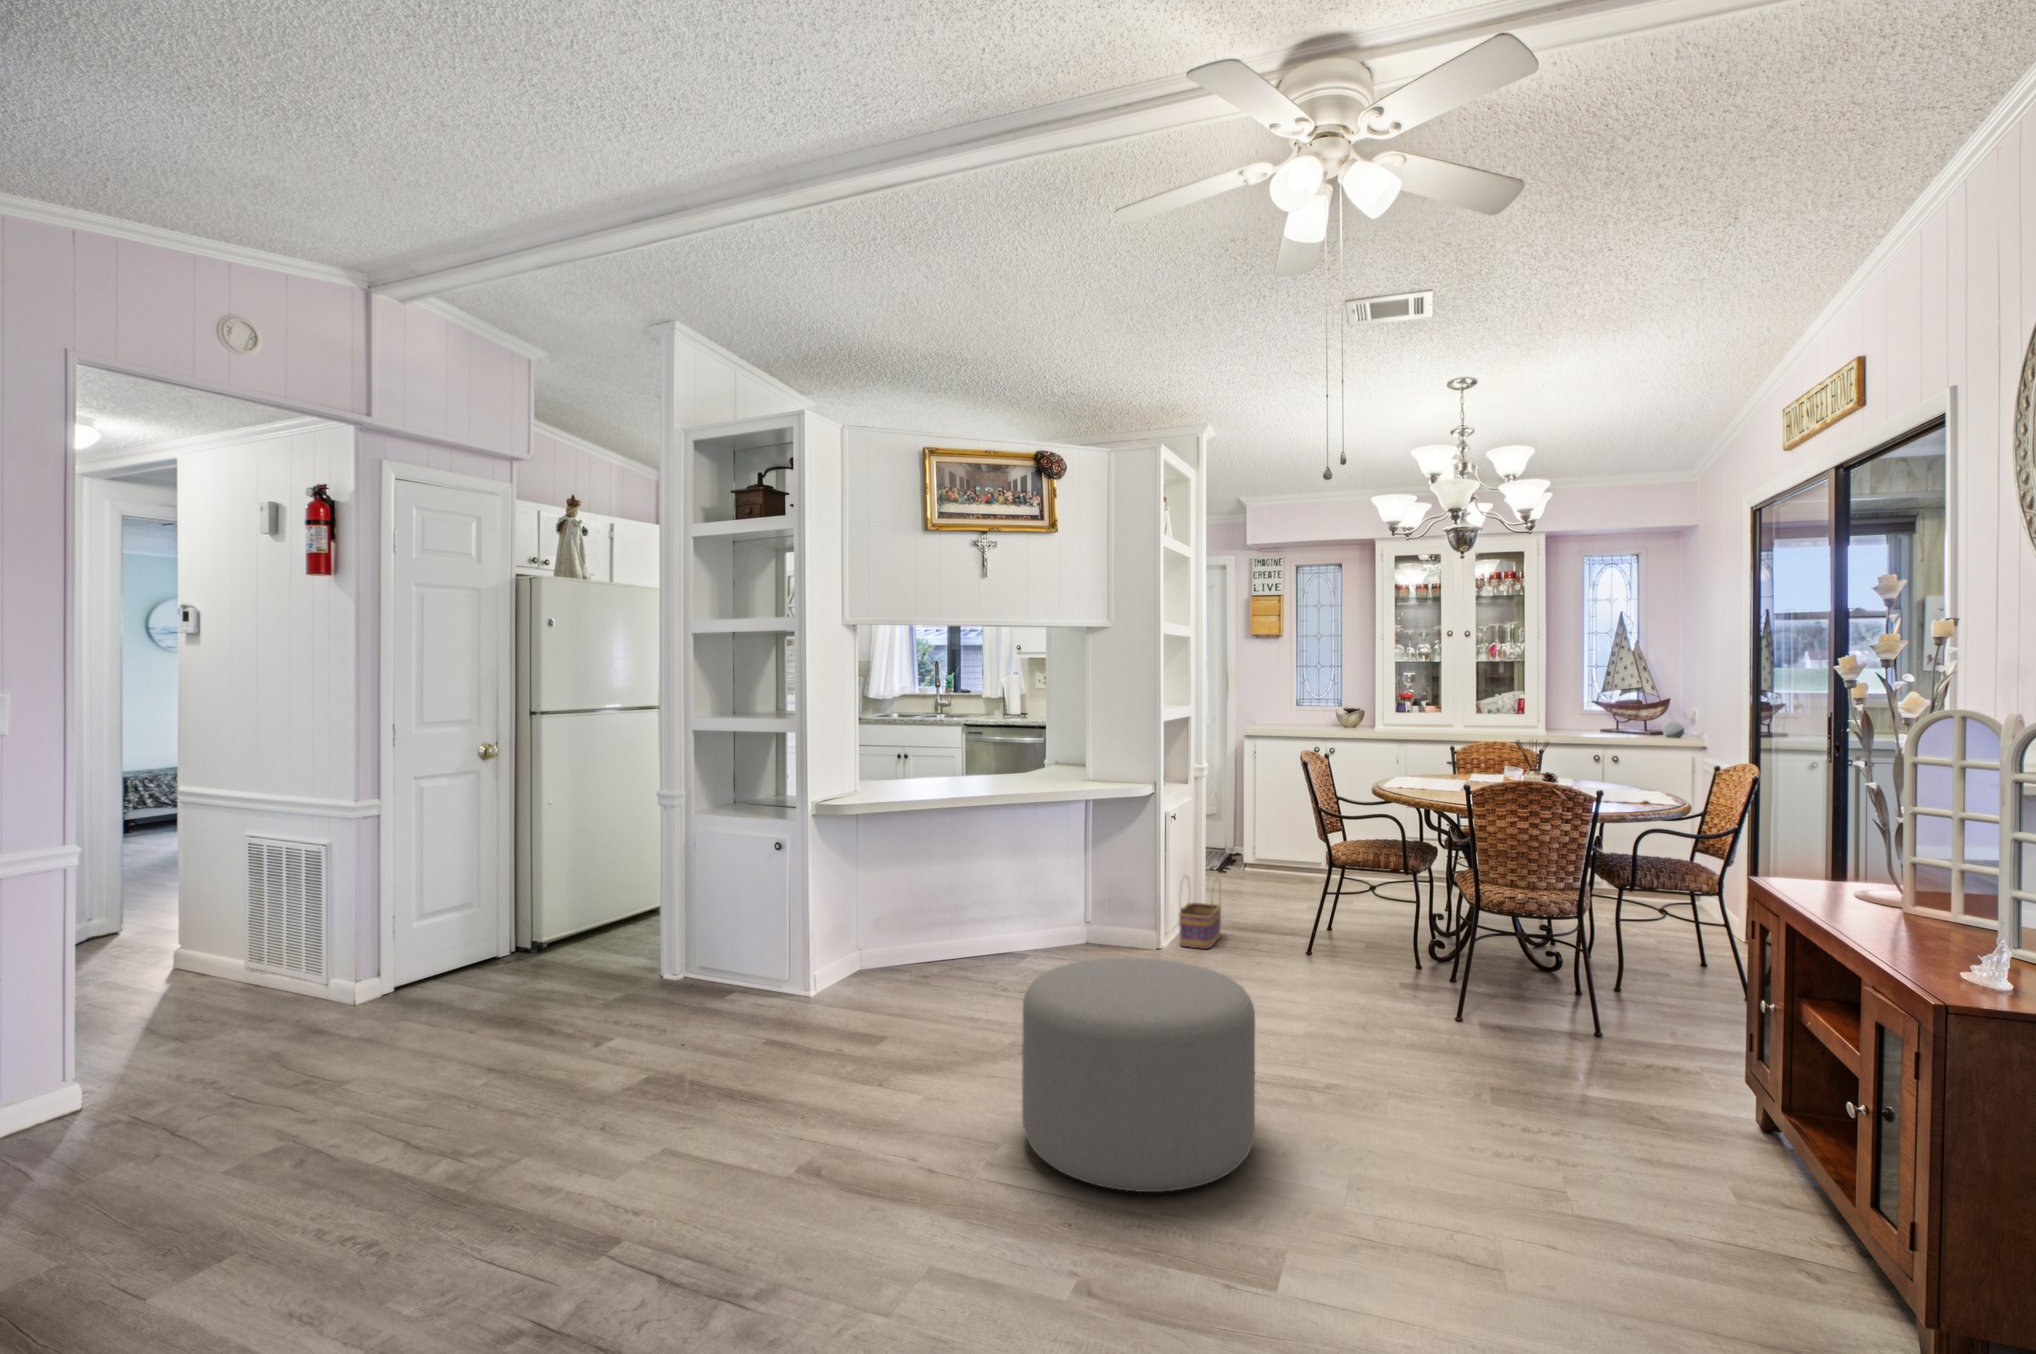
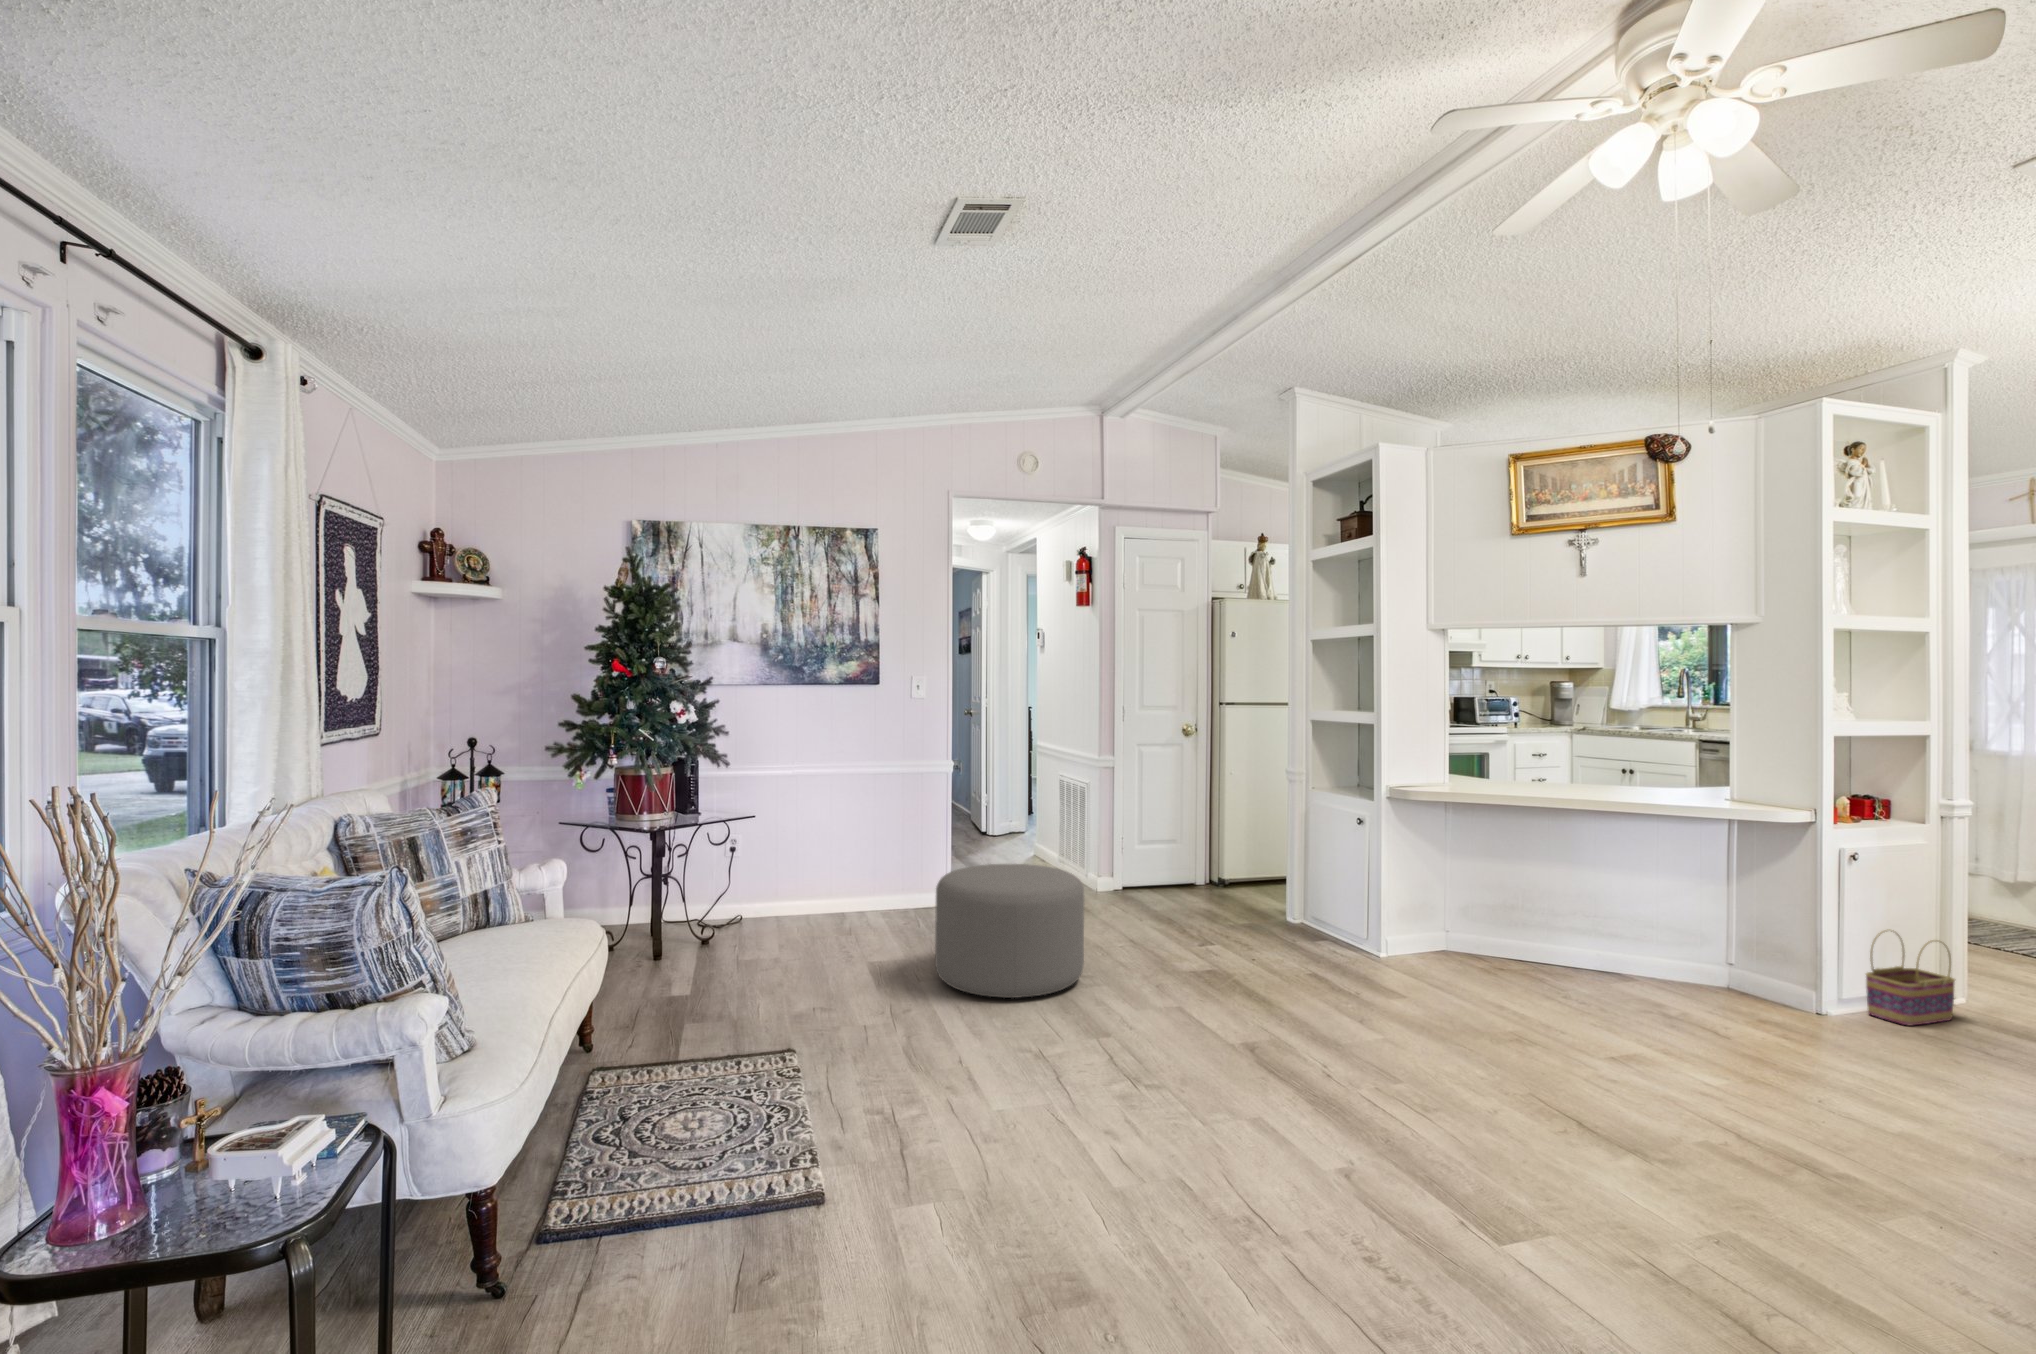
ottoman: present [1022,957,1255,1192] -> present [935,864,1084,998]

